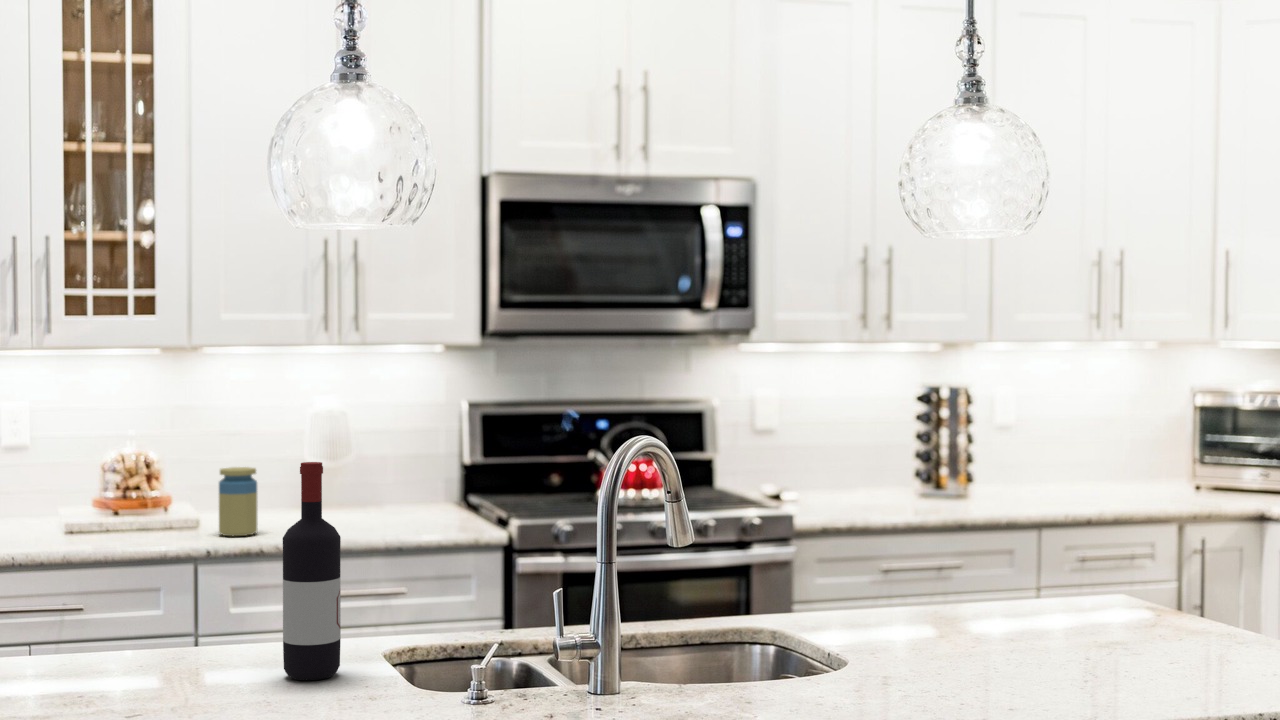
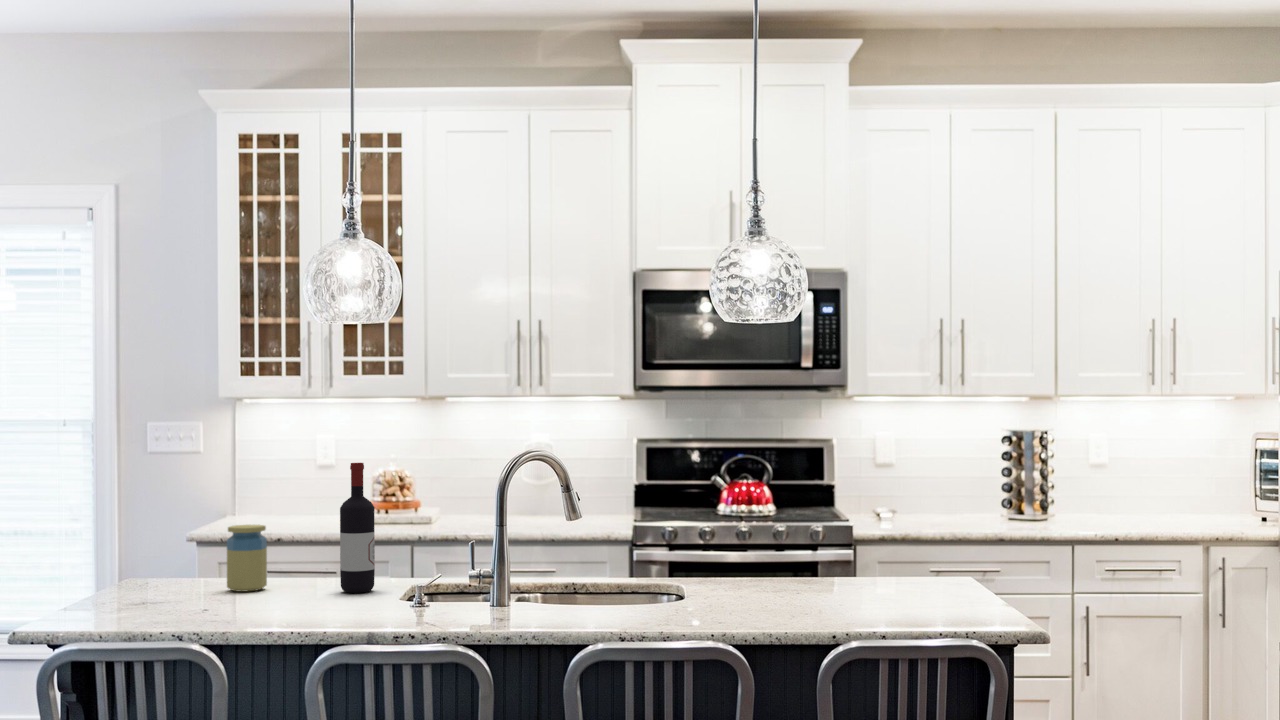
jar: present [219,467,257,536] -> present [227,525,267,592]

